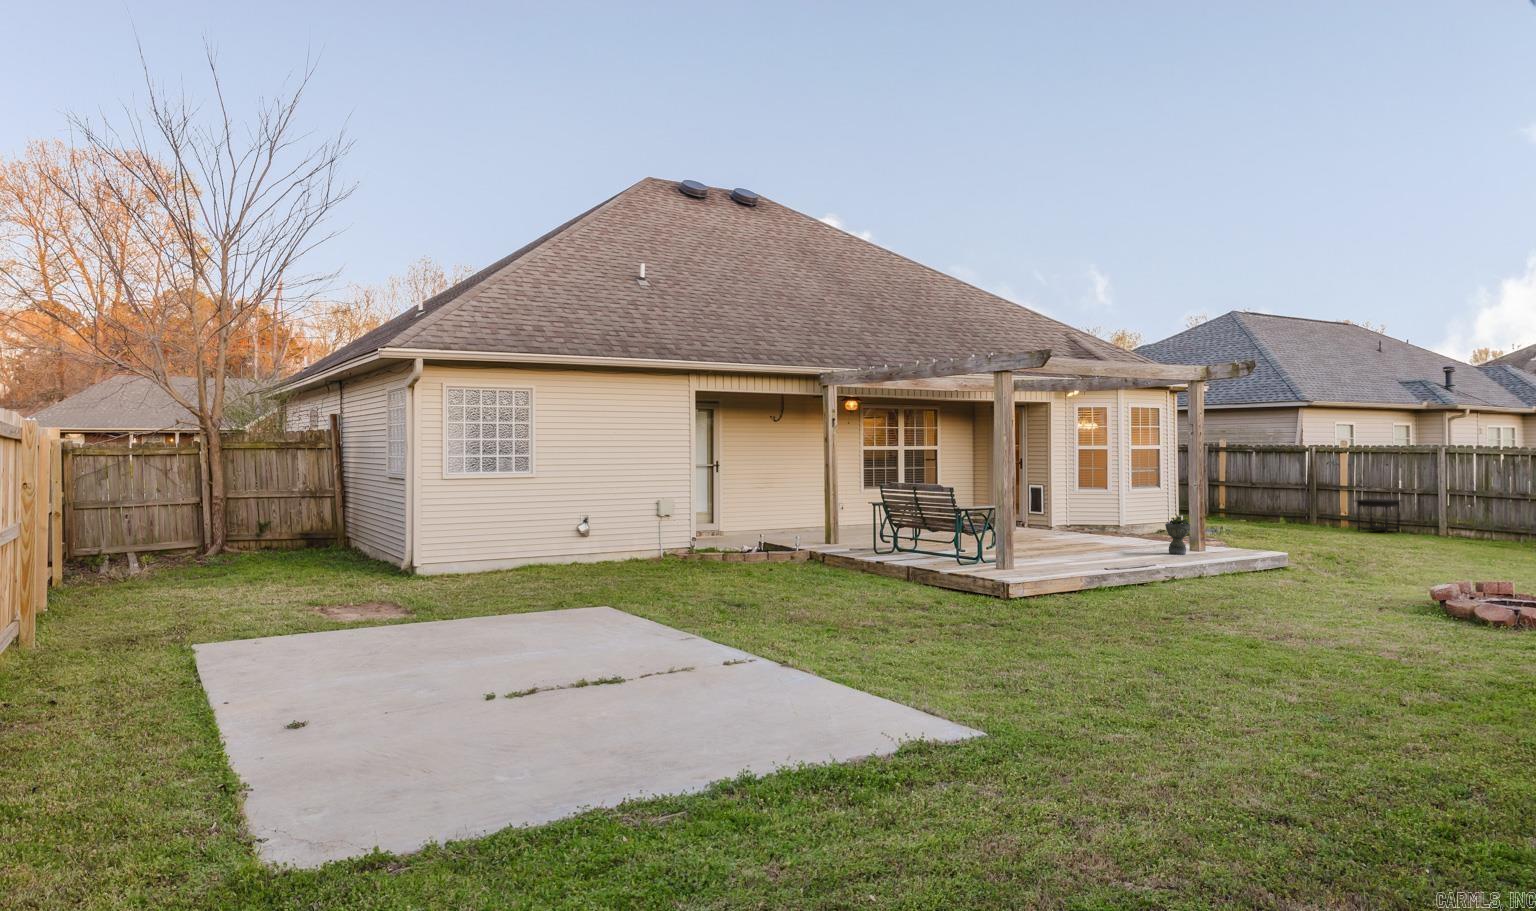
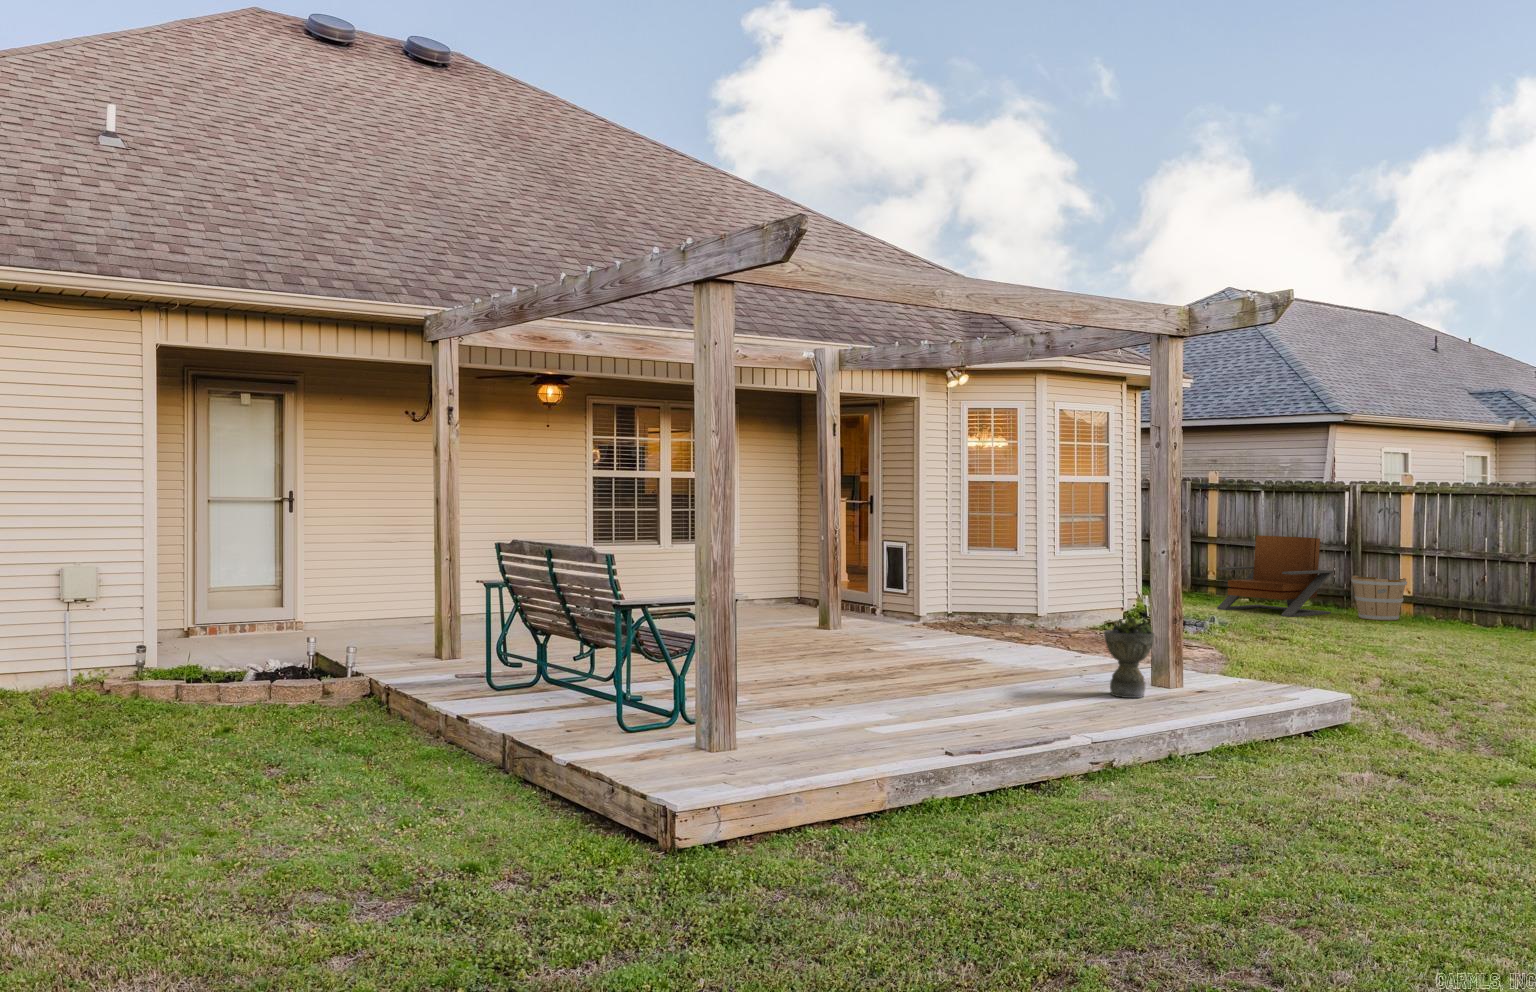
lounge chair: none [1225,479,1298,528] -> present [1217,535,1333,617]
side table: present [1356,499,1401,533] -> none [1425,570,1503,630]
wooden bucket: none [1309,503,1344,529] -> present [1352,576,1407,621]

